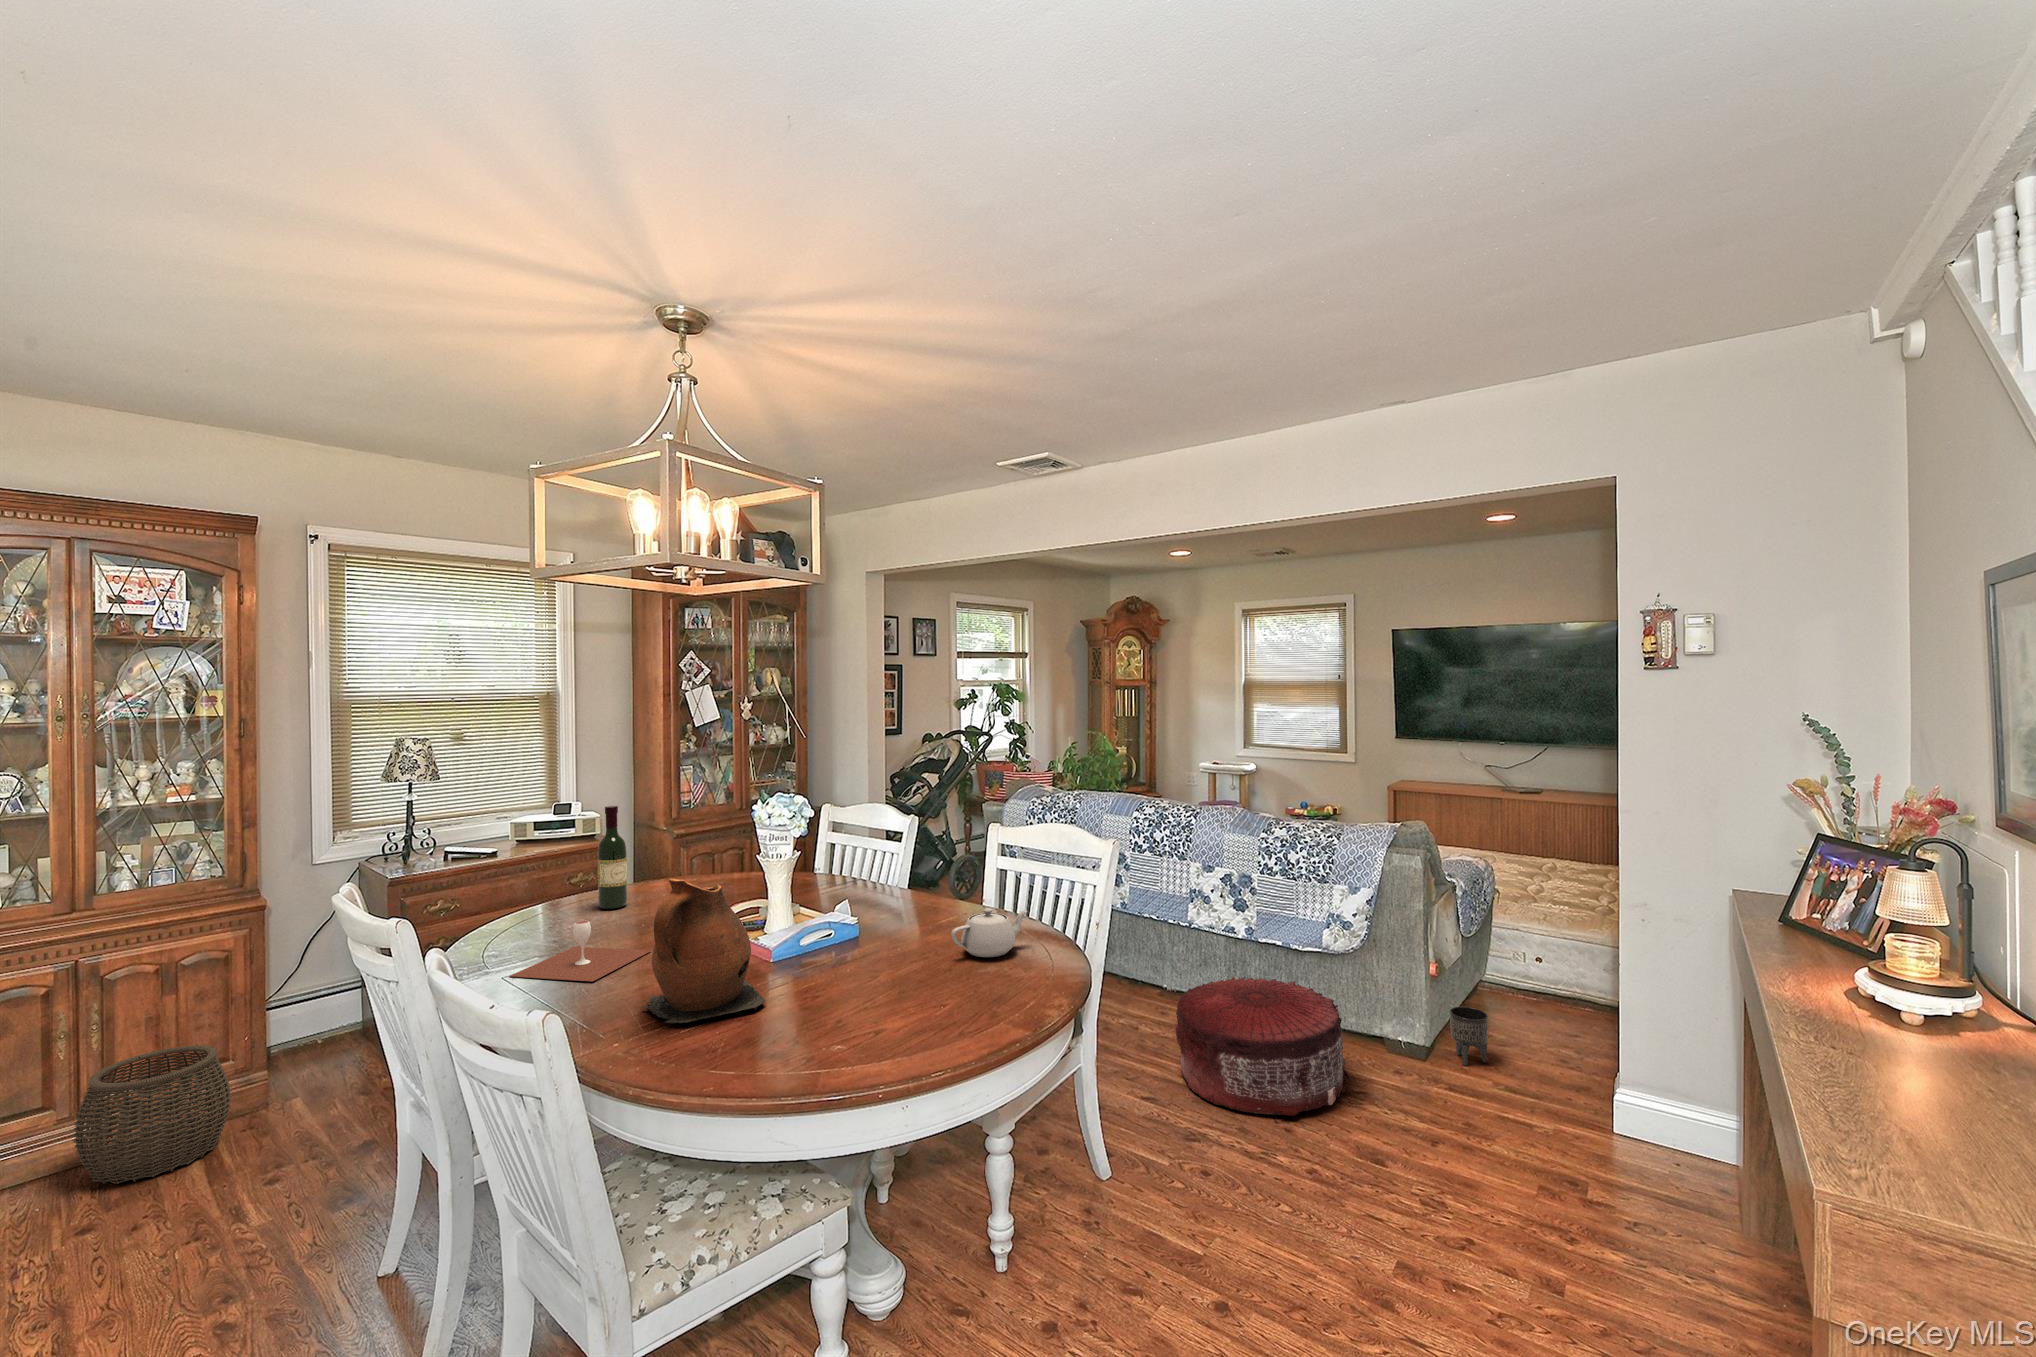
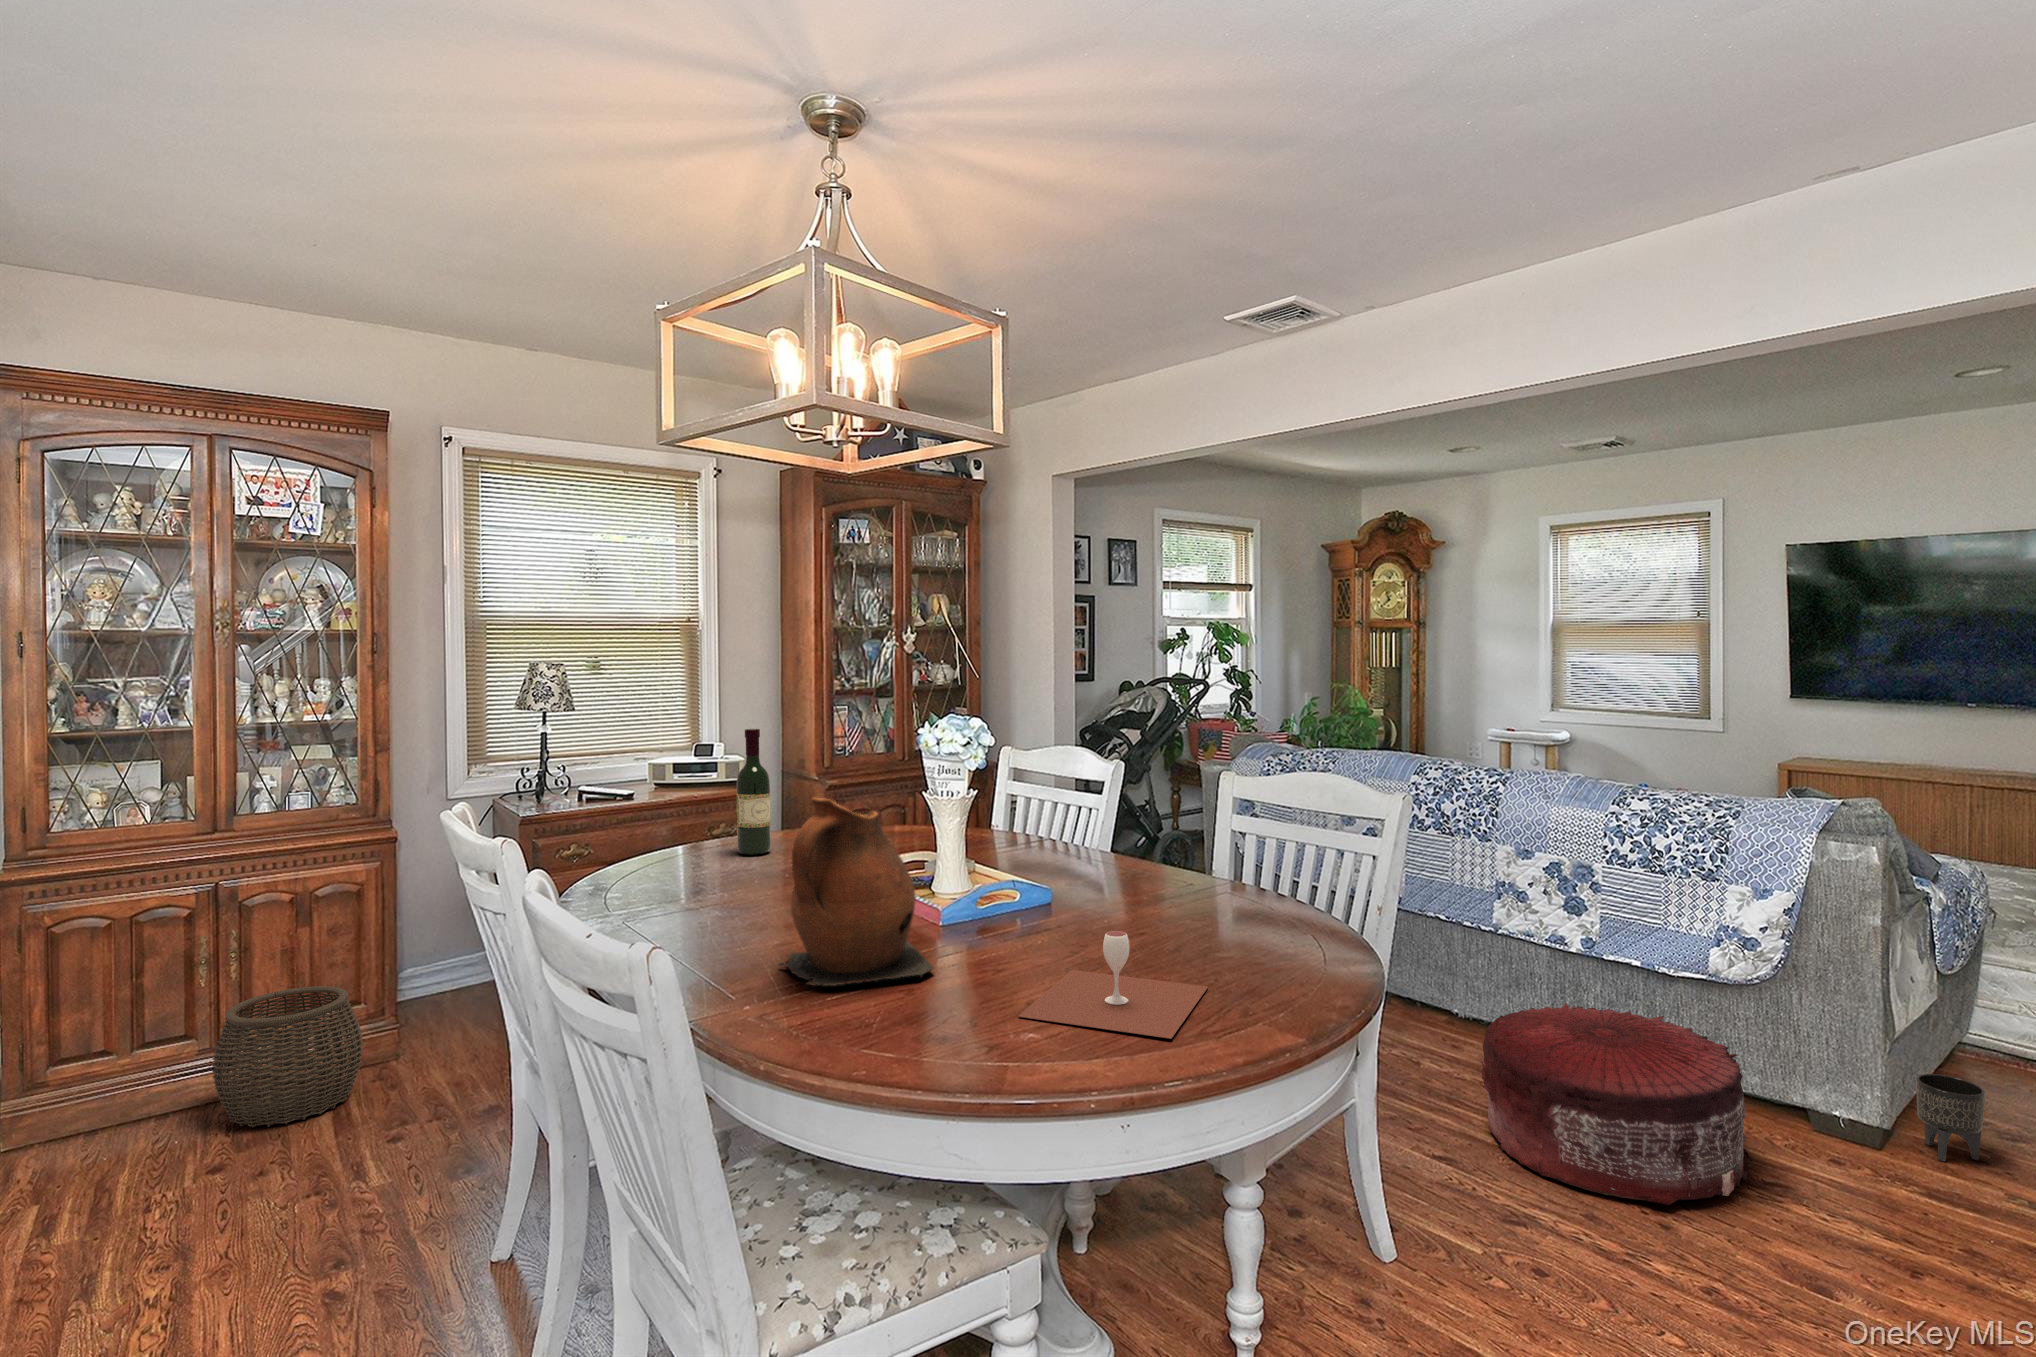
teapot: present [951,908,1027,957] -> none [1182,870,1288,937]
wine glass: present [509,921,650,982] -> present [1018,931,1208,1039]

